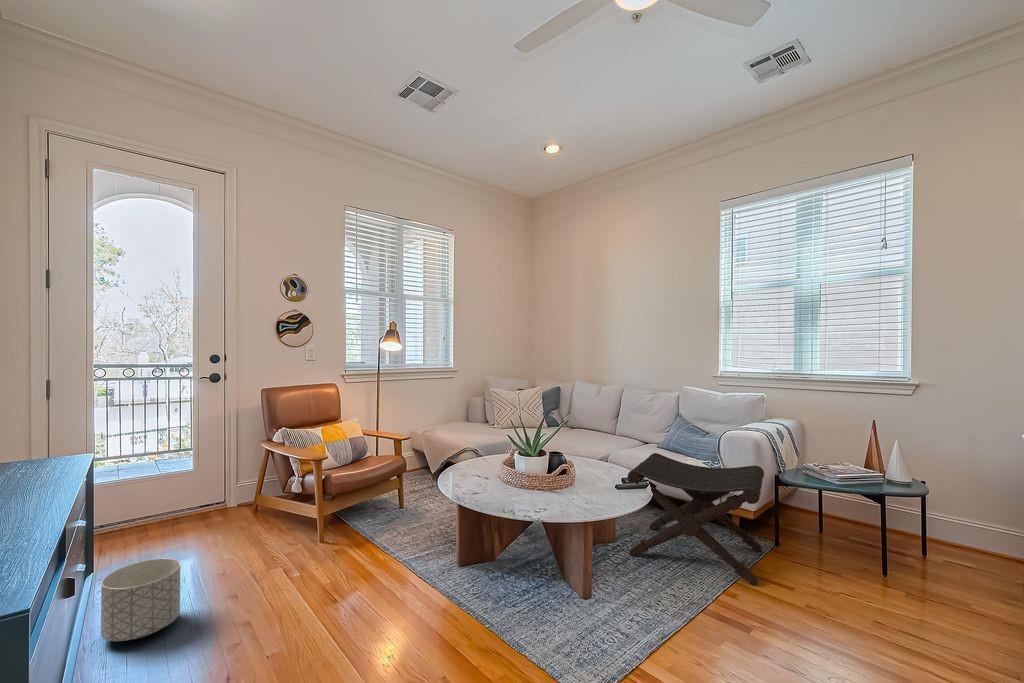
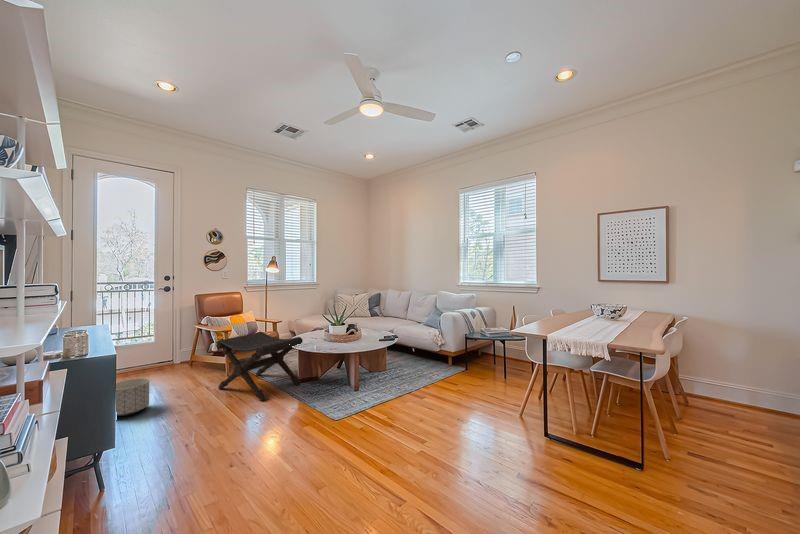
footstool: present [628,453,764,585] -> present [216,332,303,401]

